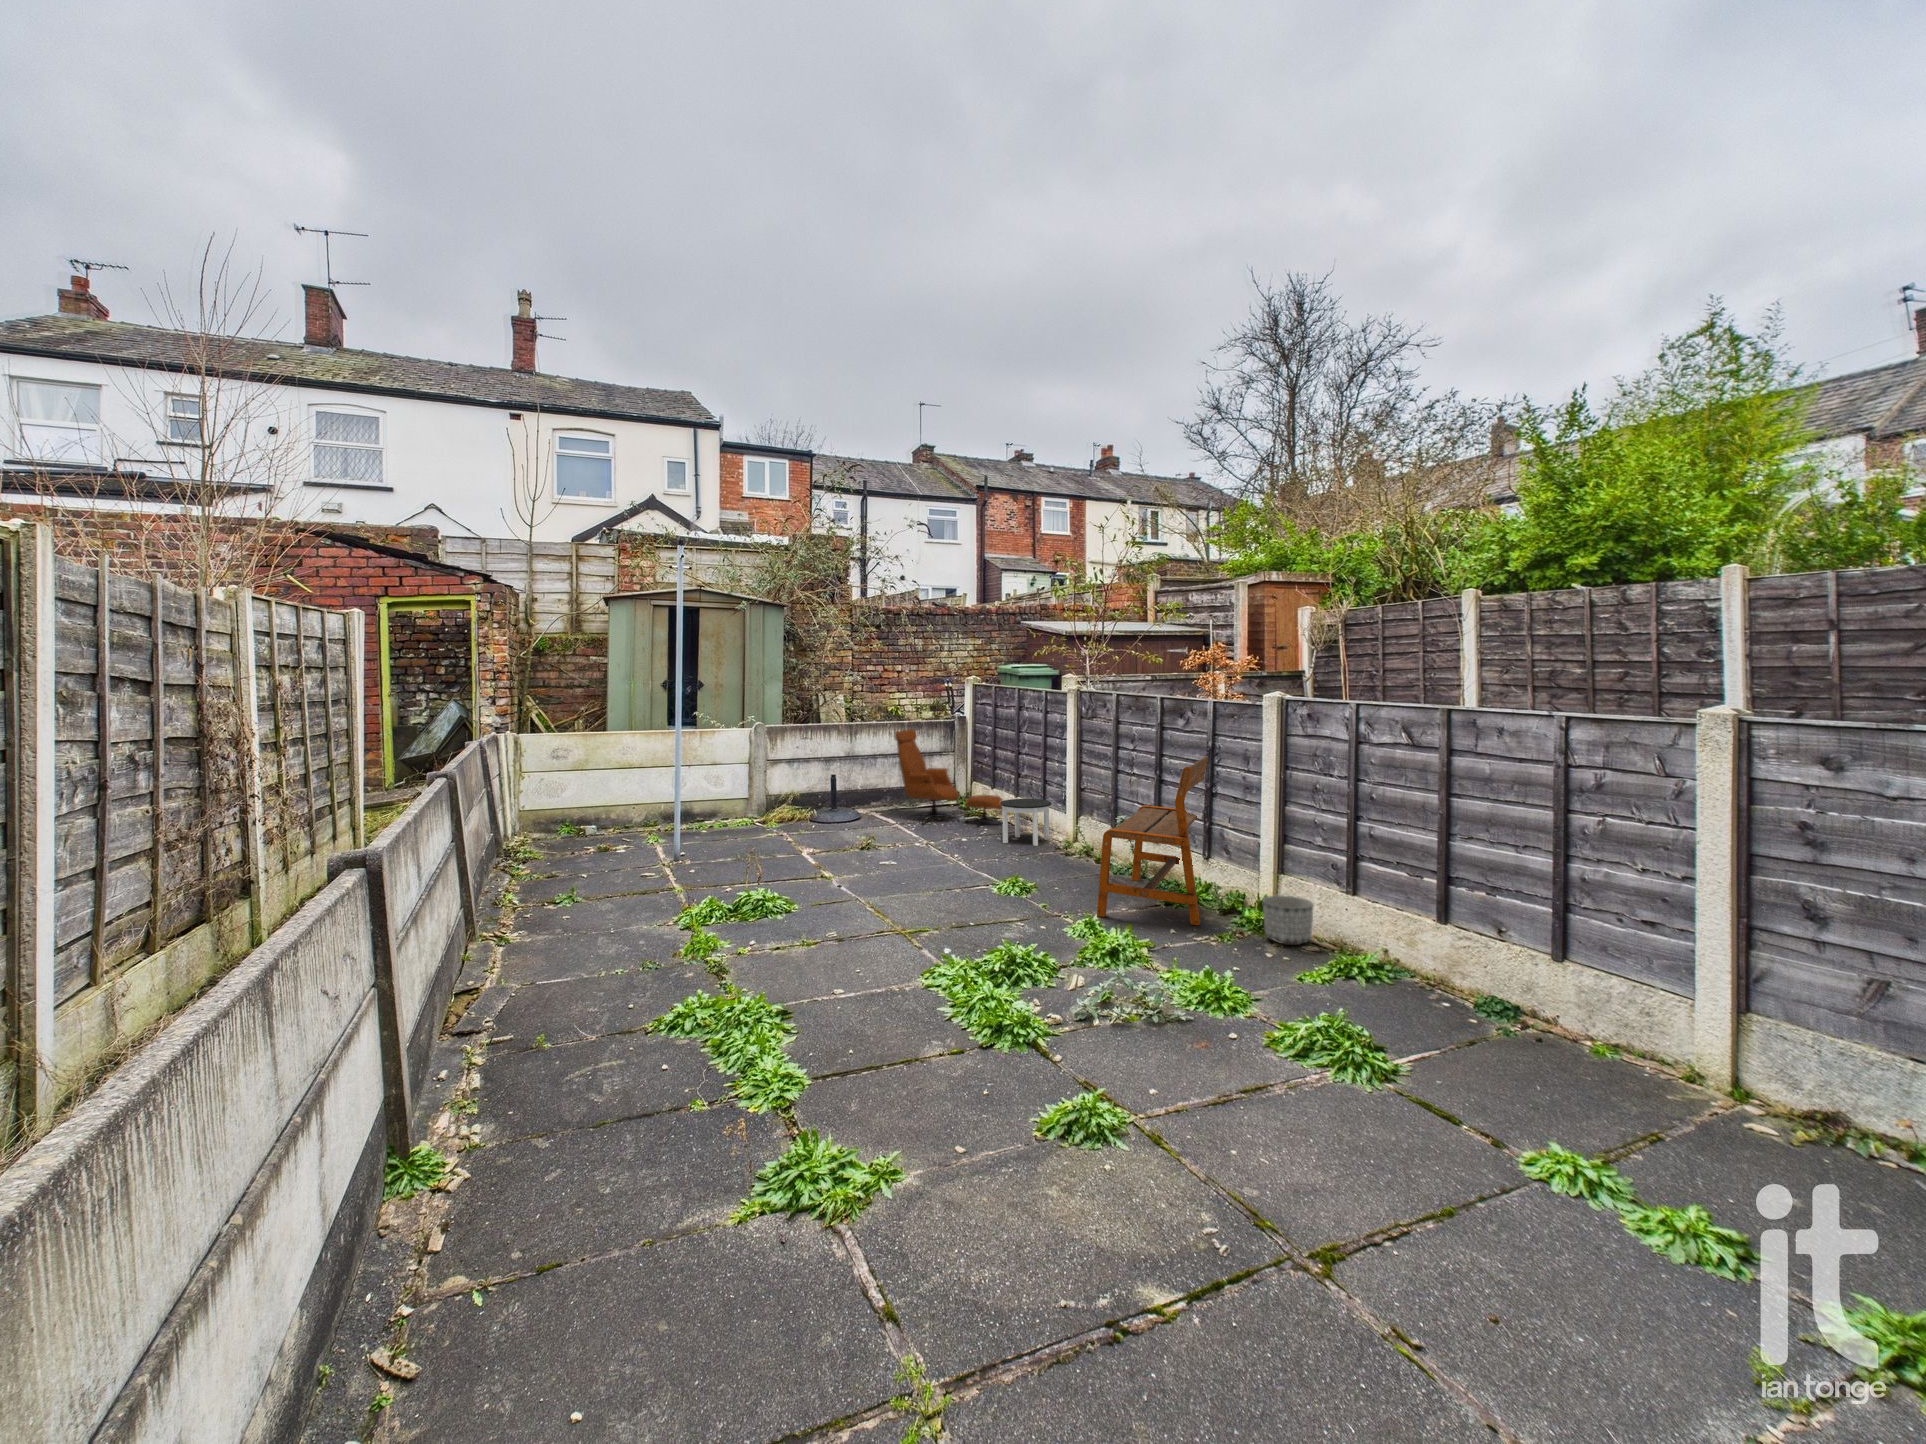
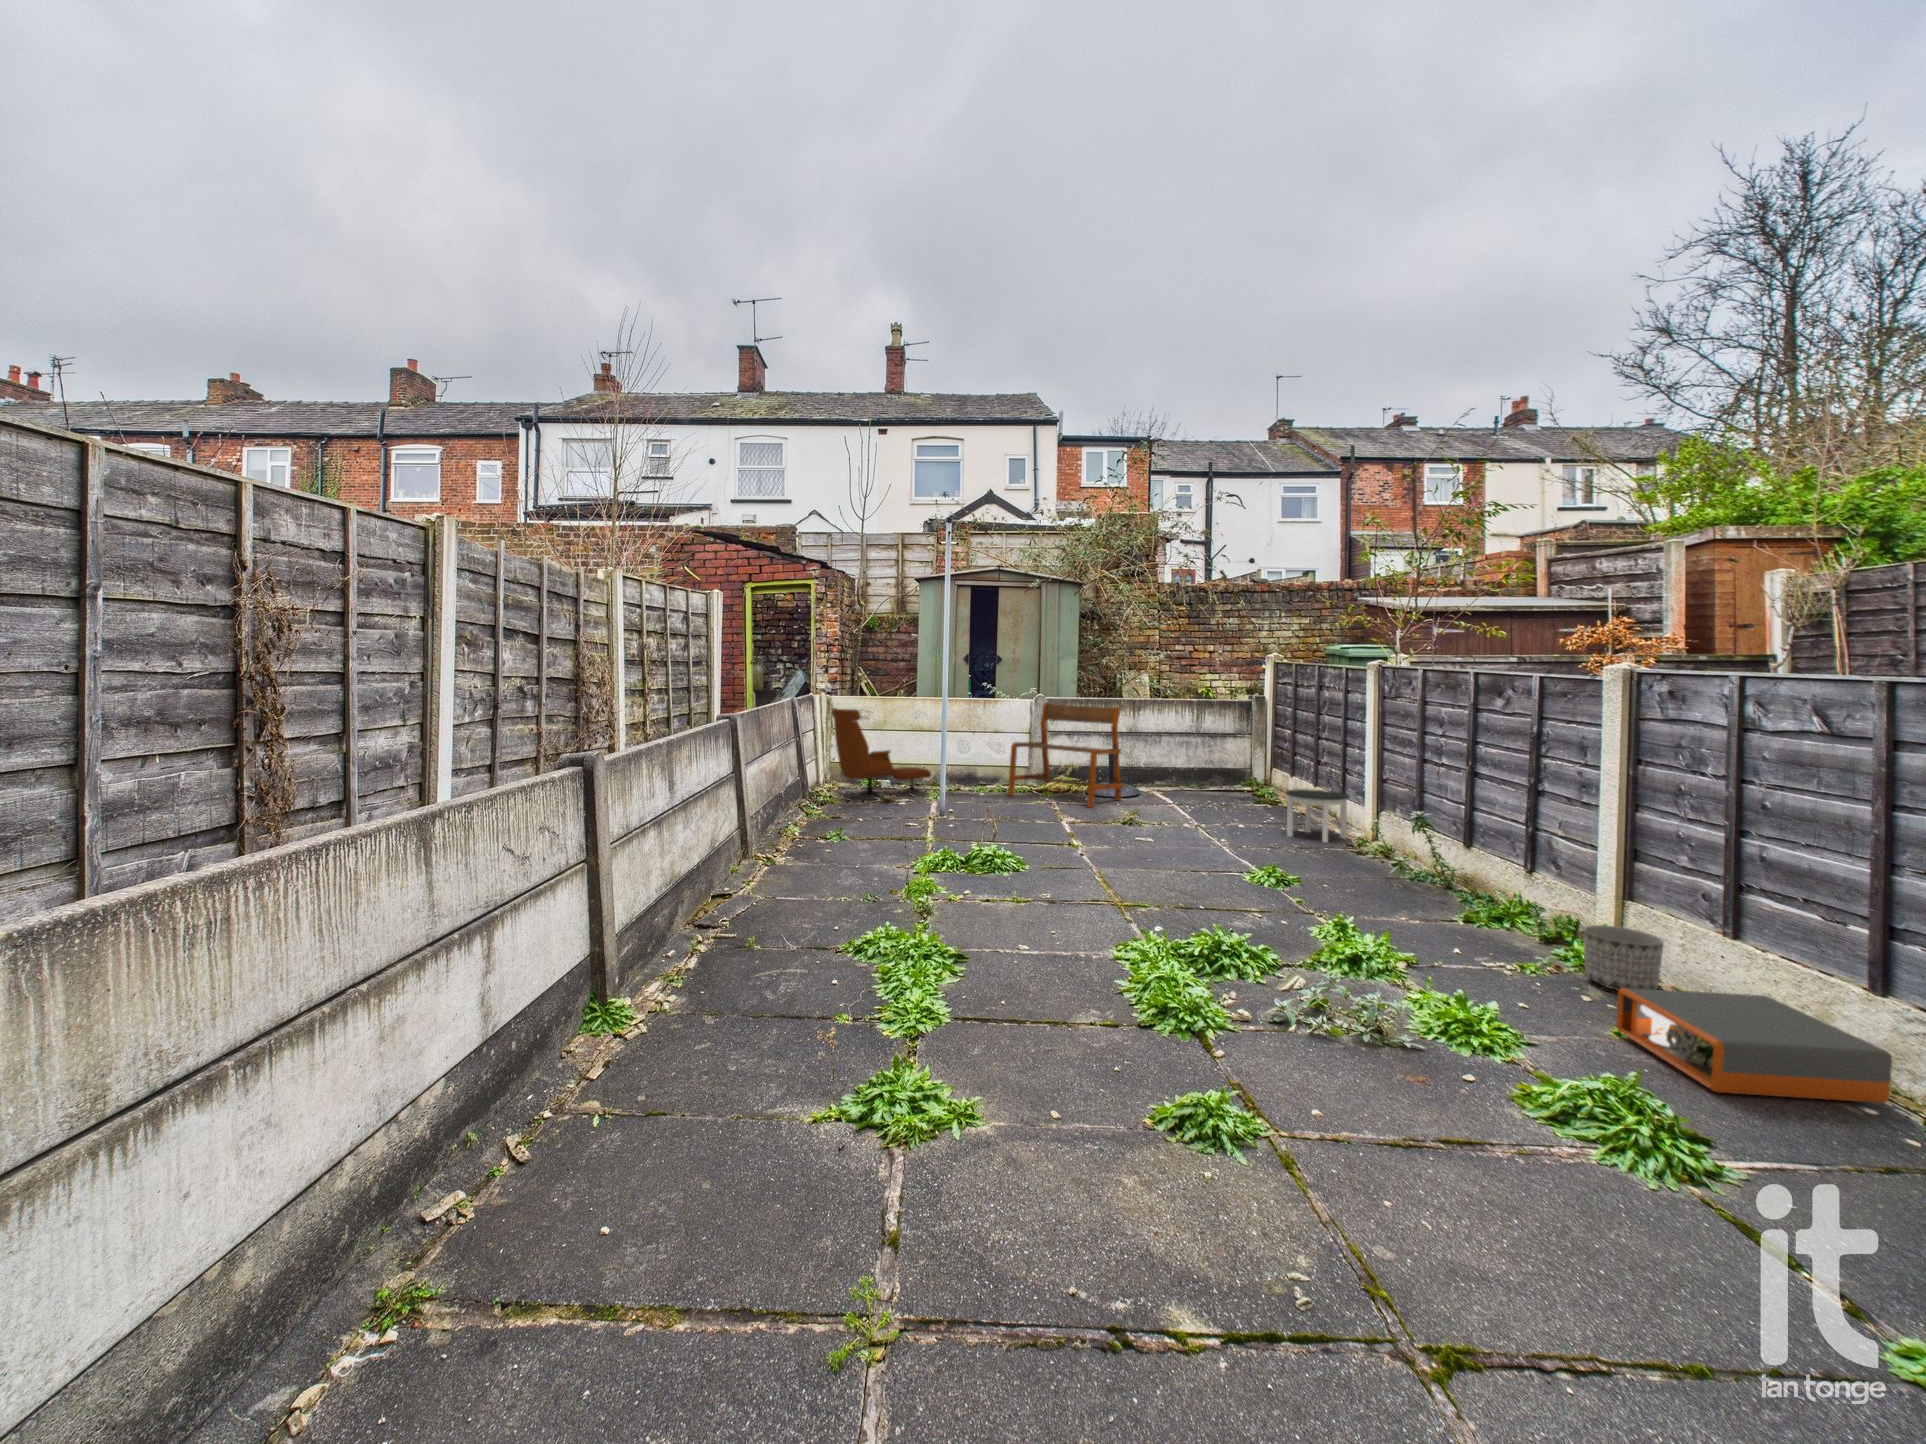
lounge chair: present [895,730,1002,823] -> present [832,708,931,802]
bench: present [1097,756,1208,925] -> present [1008,703,1123,808]
storage box: none [1303,935,1462,1012] -> present [1616,988,1892,1103]

